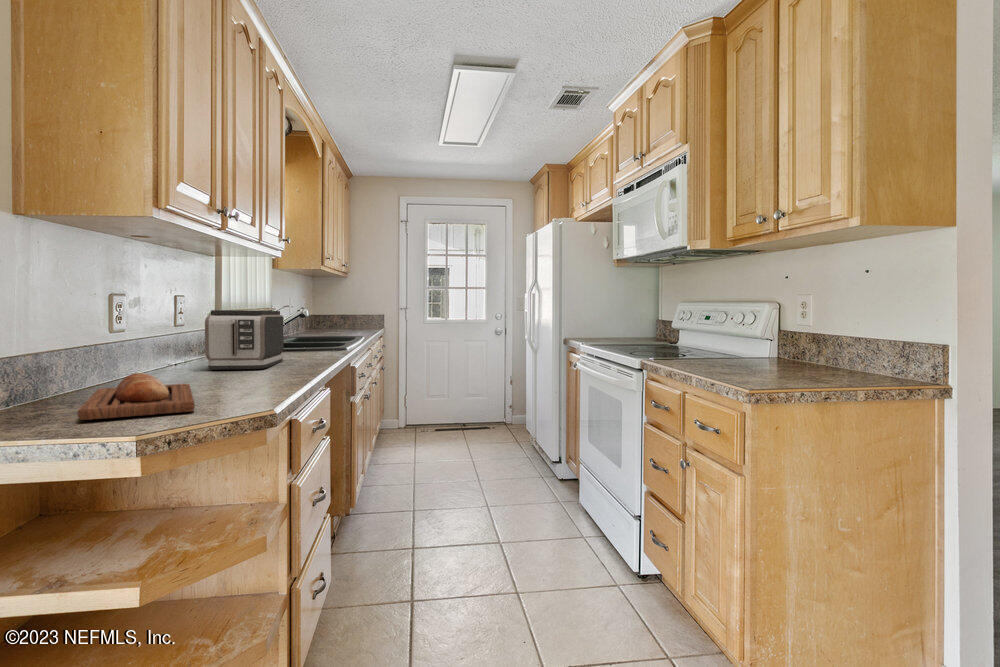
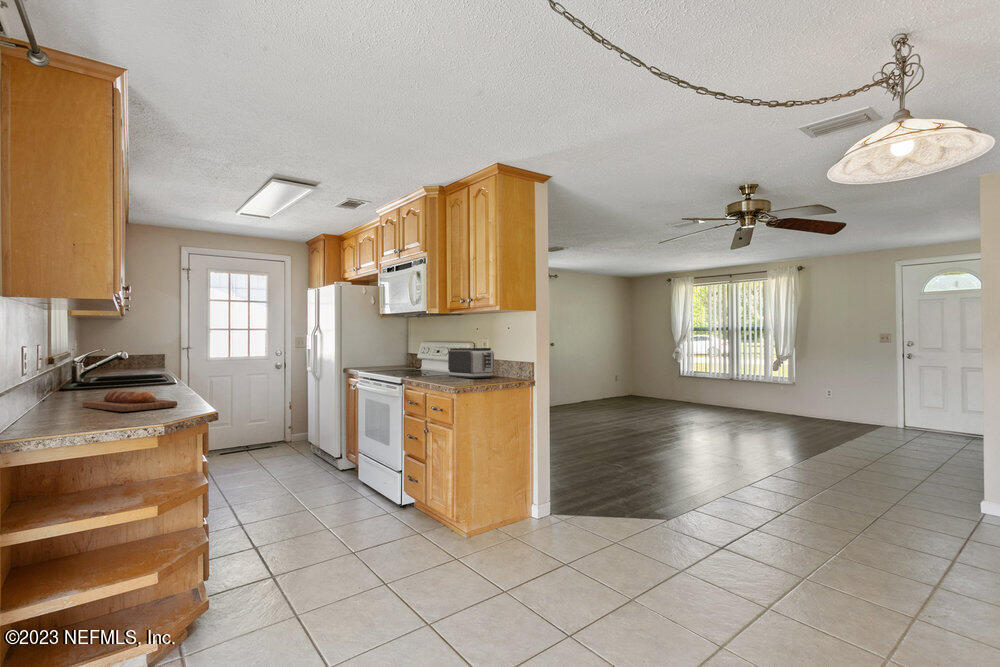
toaster: present [205,310,284,370] -> present [448,348,494,378]

